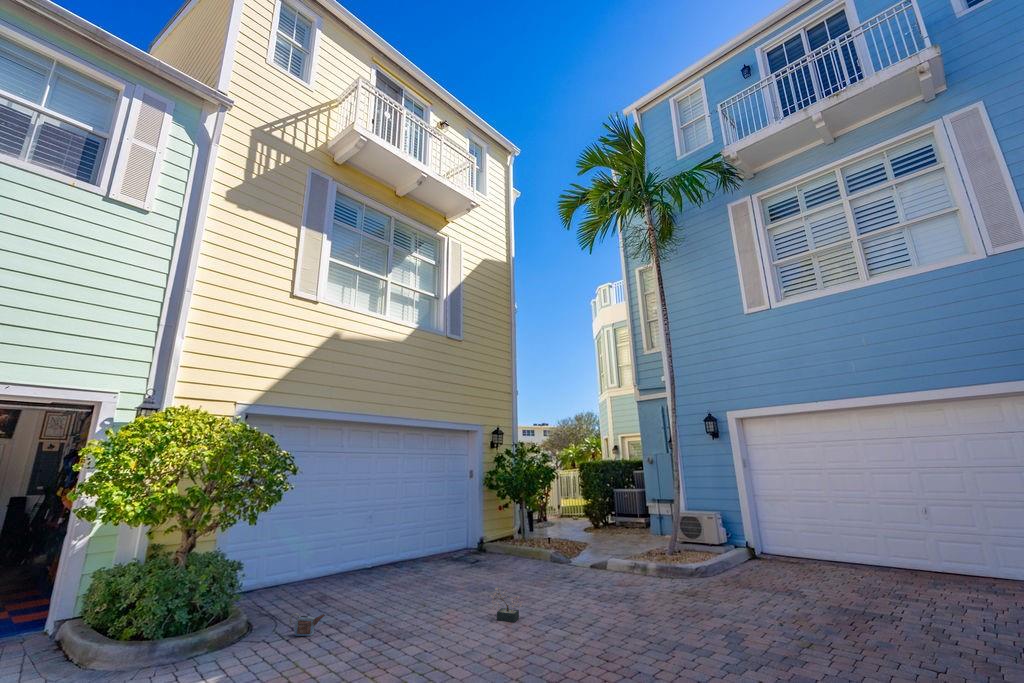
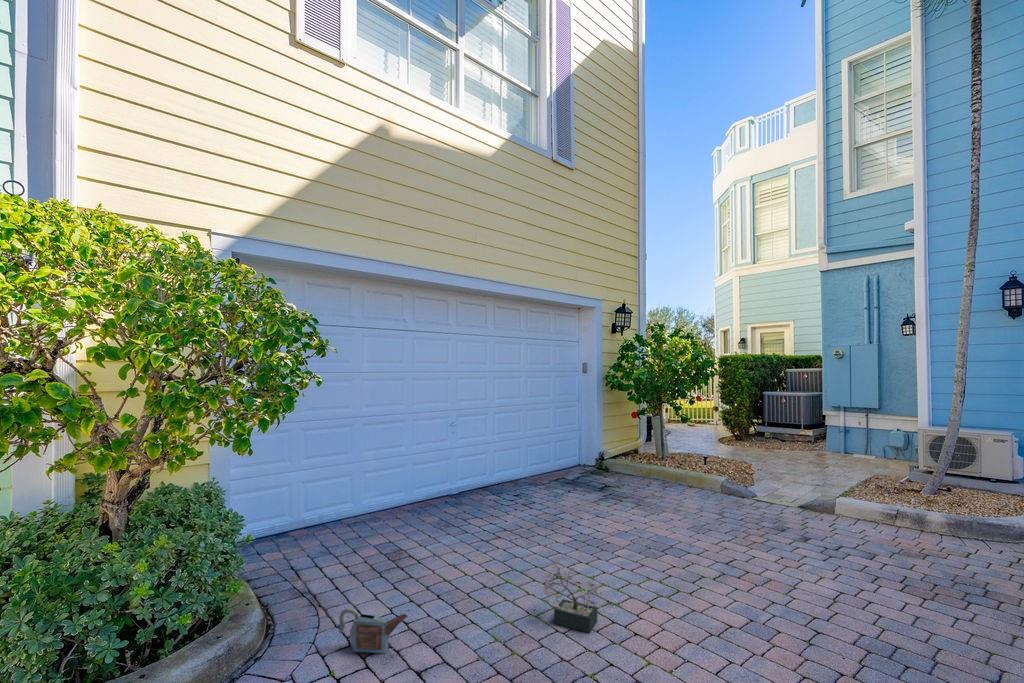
decorative plant: present [491,587,522,622] -> present [542,561,604,633]

